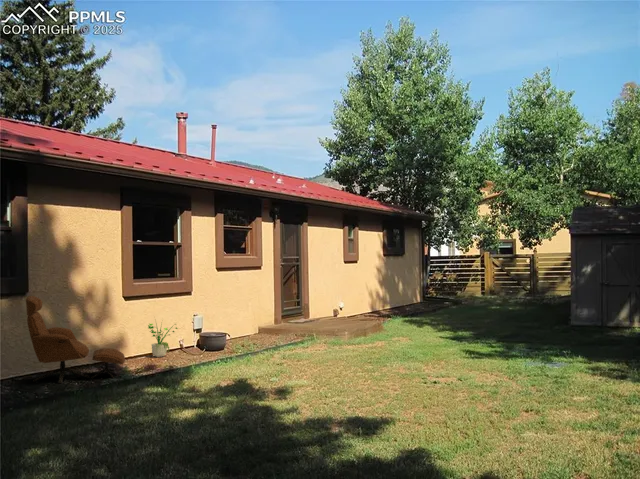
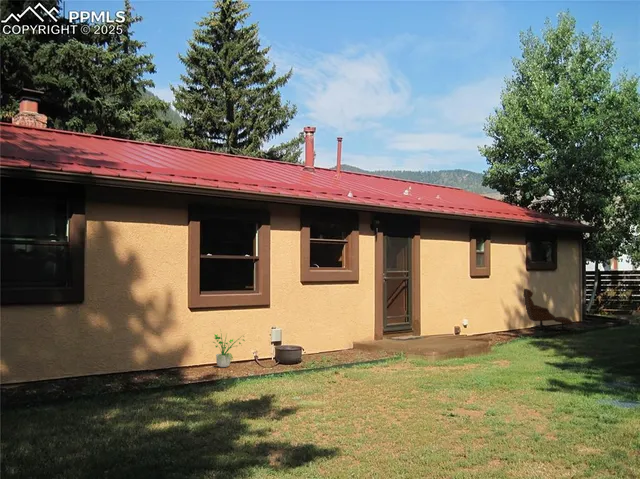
lounge chair: present [26,296,125,383] -> present [524,289,573,331]

